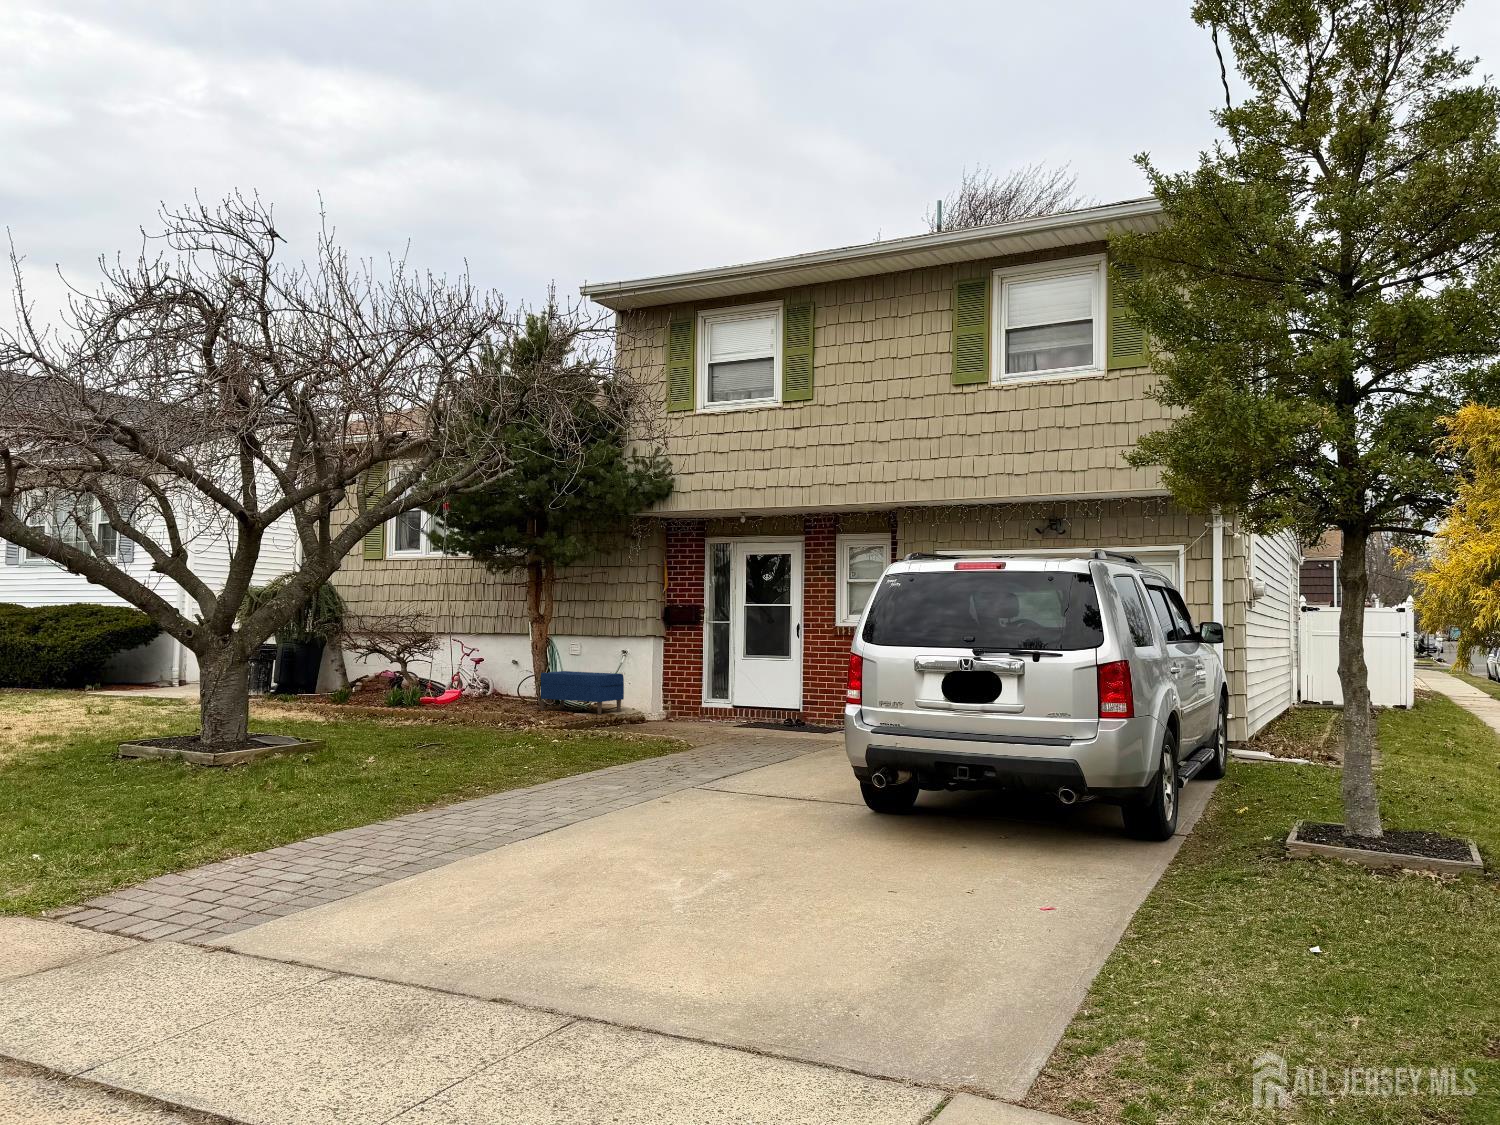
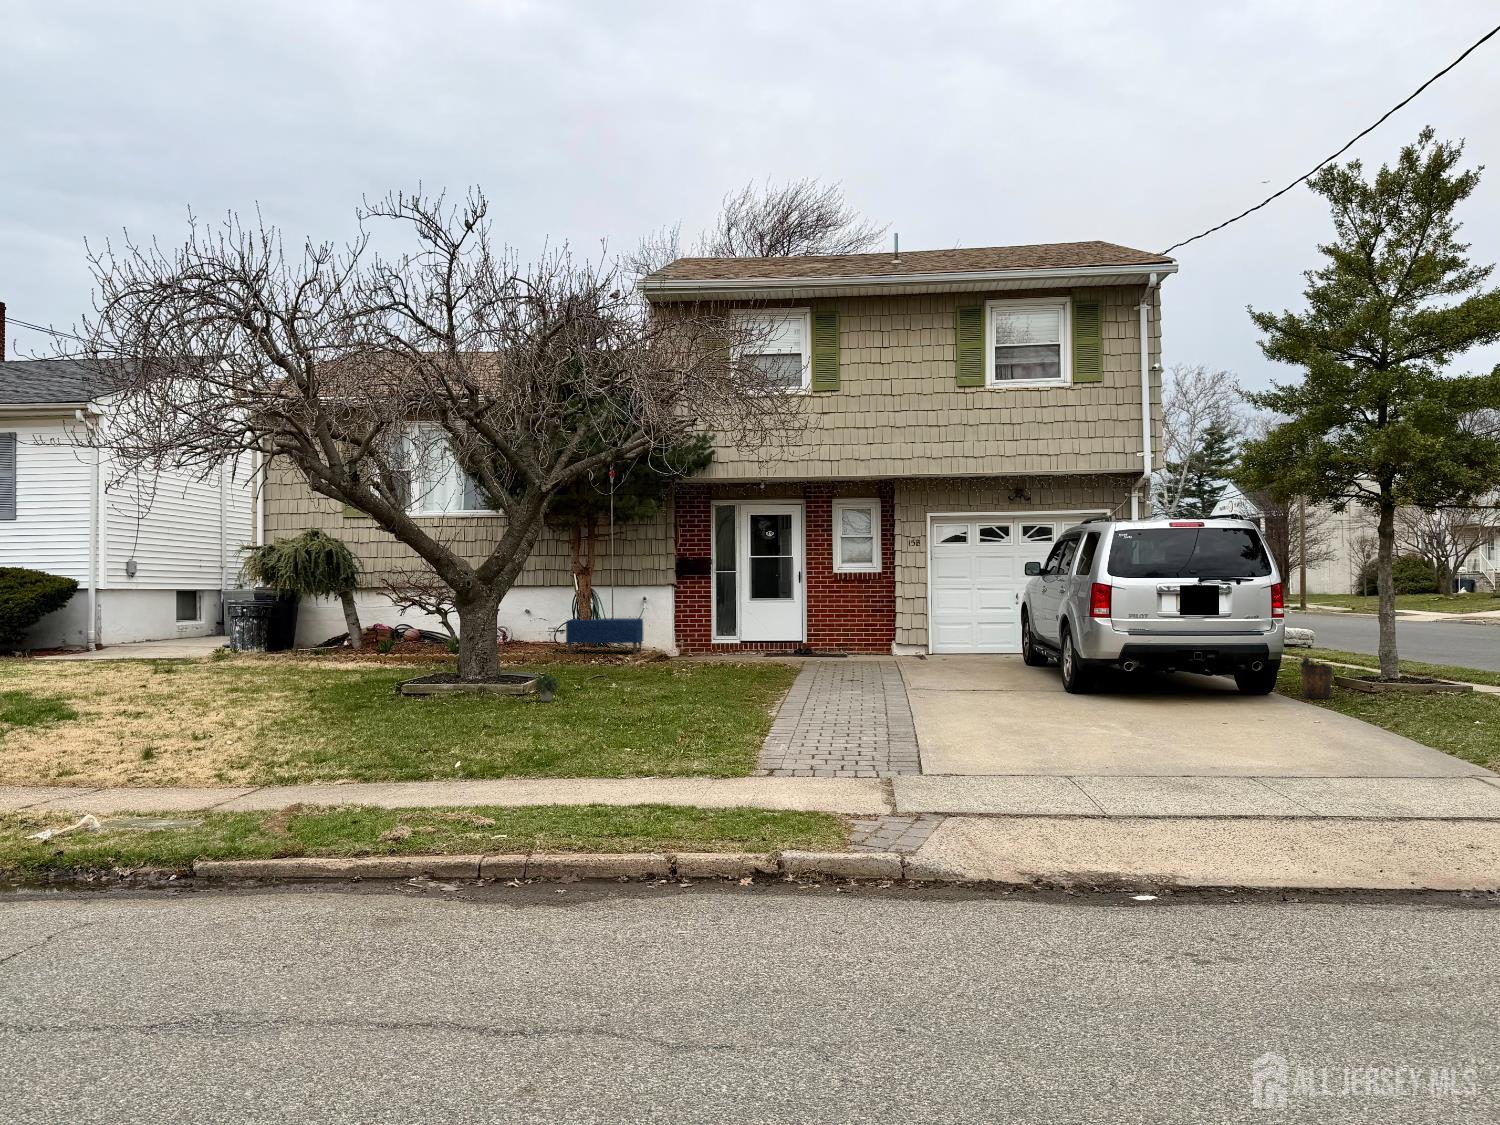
potted plant: none [239,730,288,766] -> present [533,673,559,701]
bucket: none [1166,770,1243,856] -> present [1290,653,1333,699]

